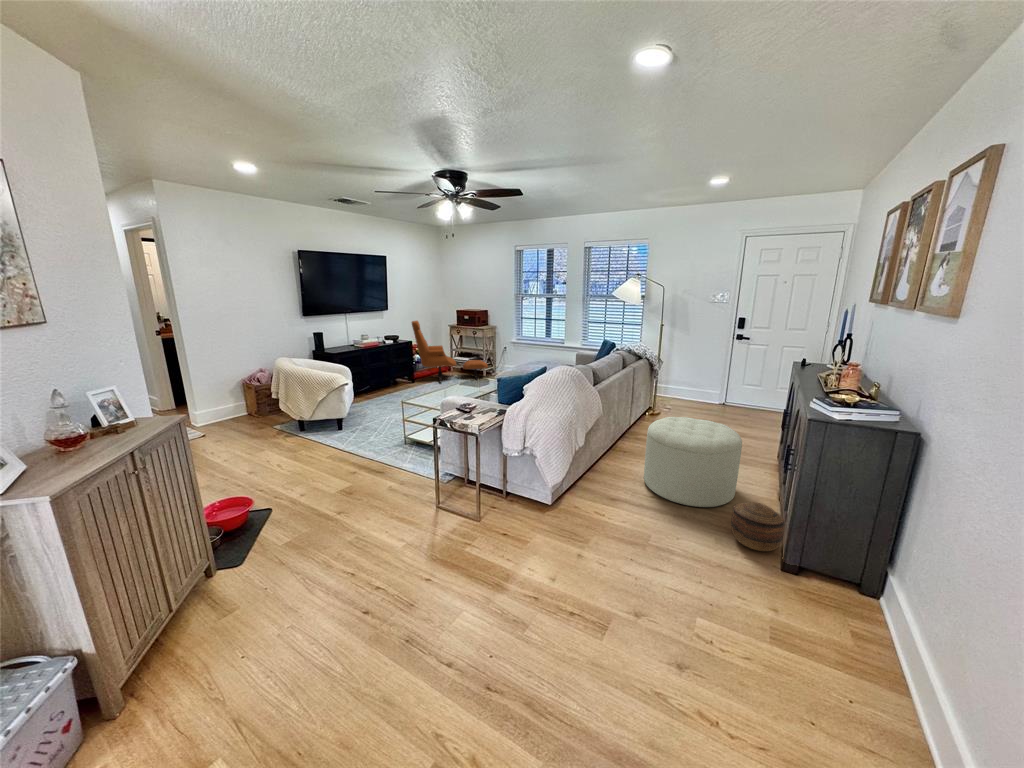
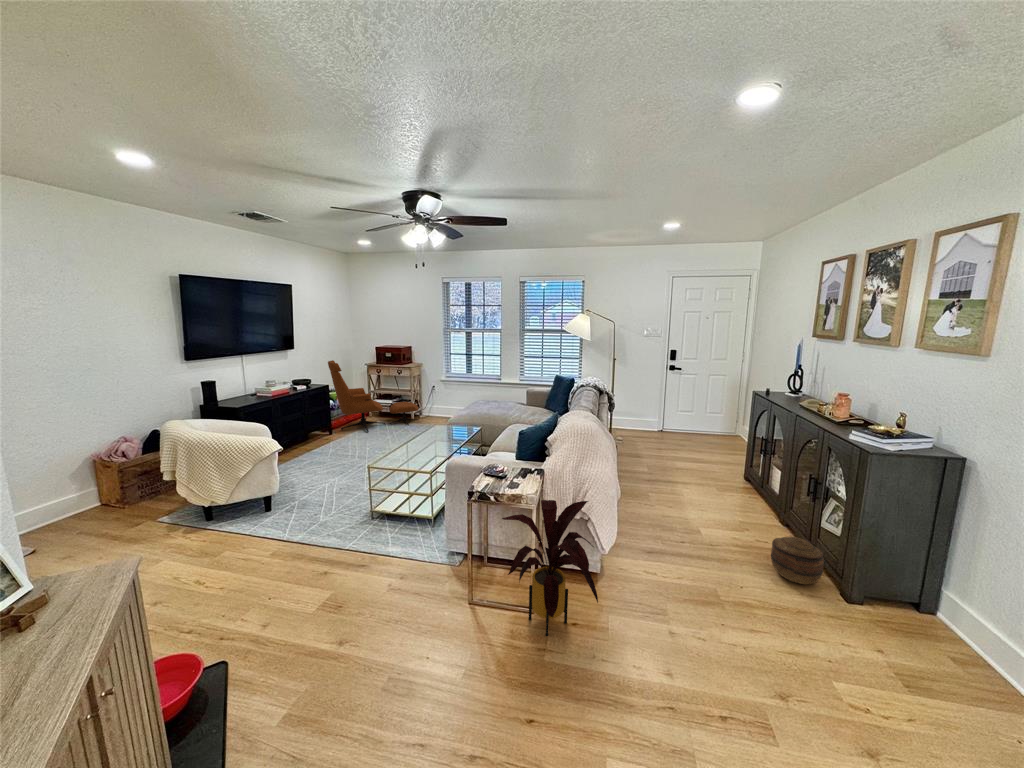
ottoman: present [644,417,742,507] -> none [655,456,751,546]
house plant: none [436,431,532,537] -> present [502,500,598,636]

